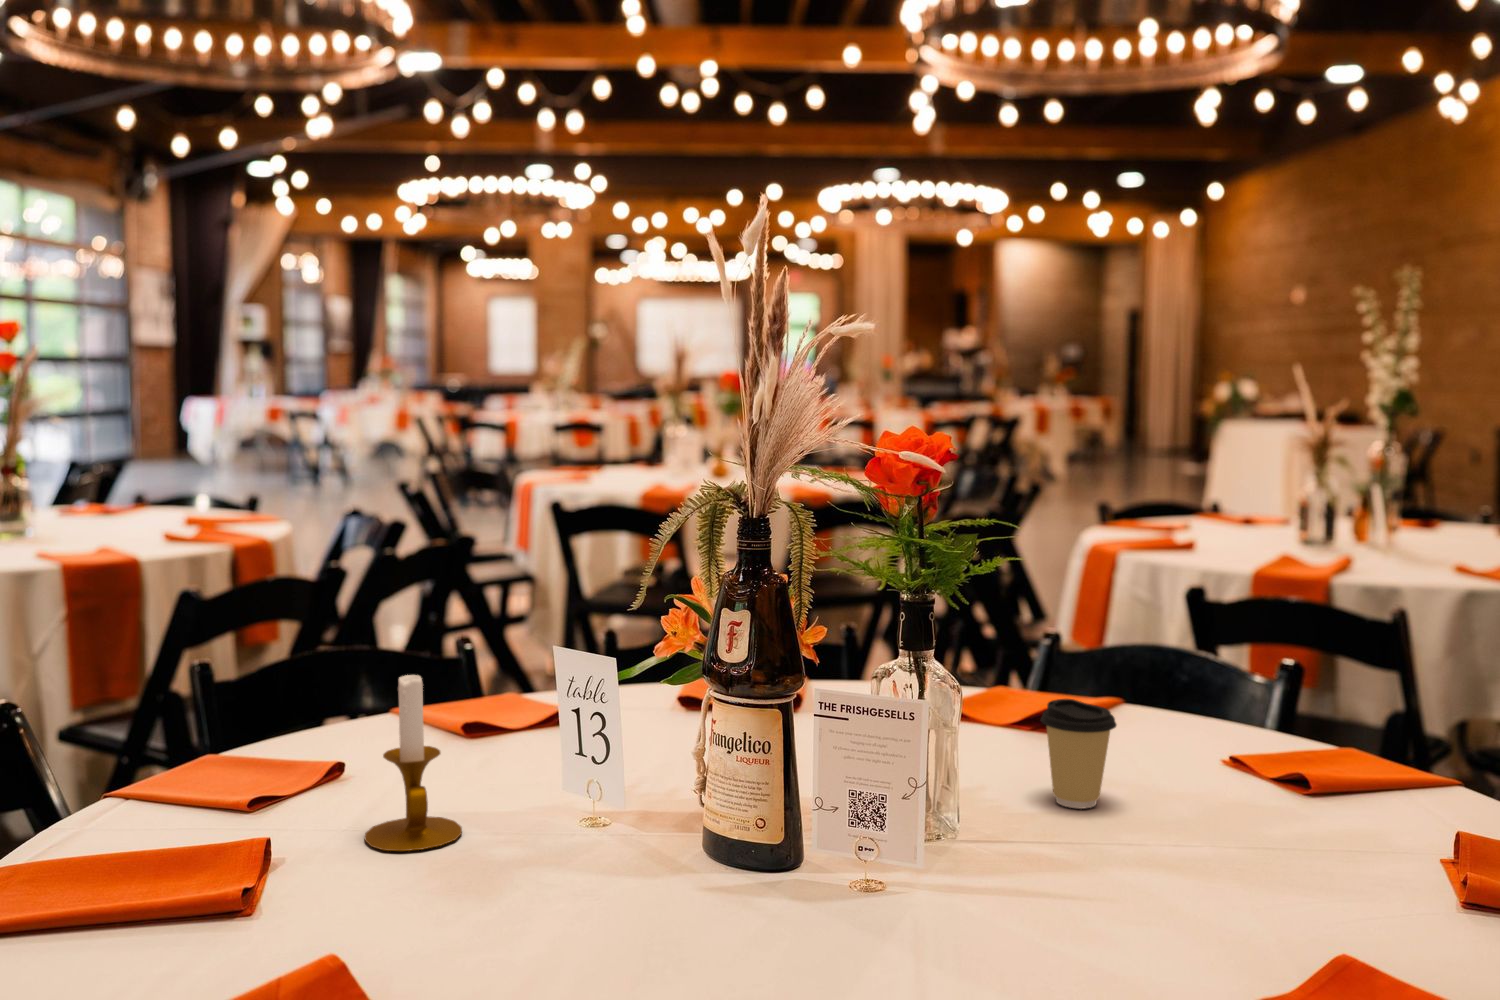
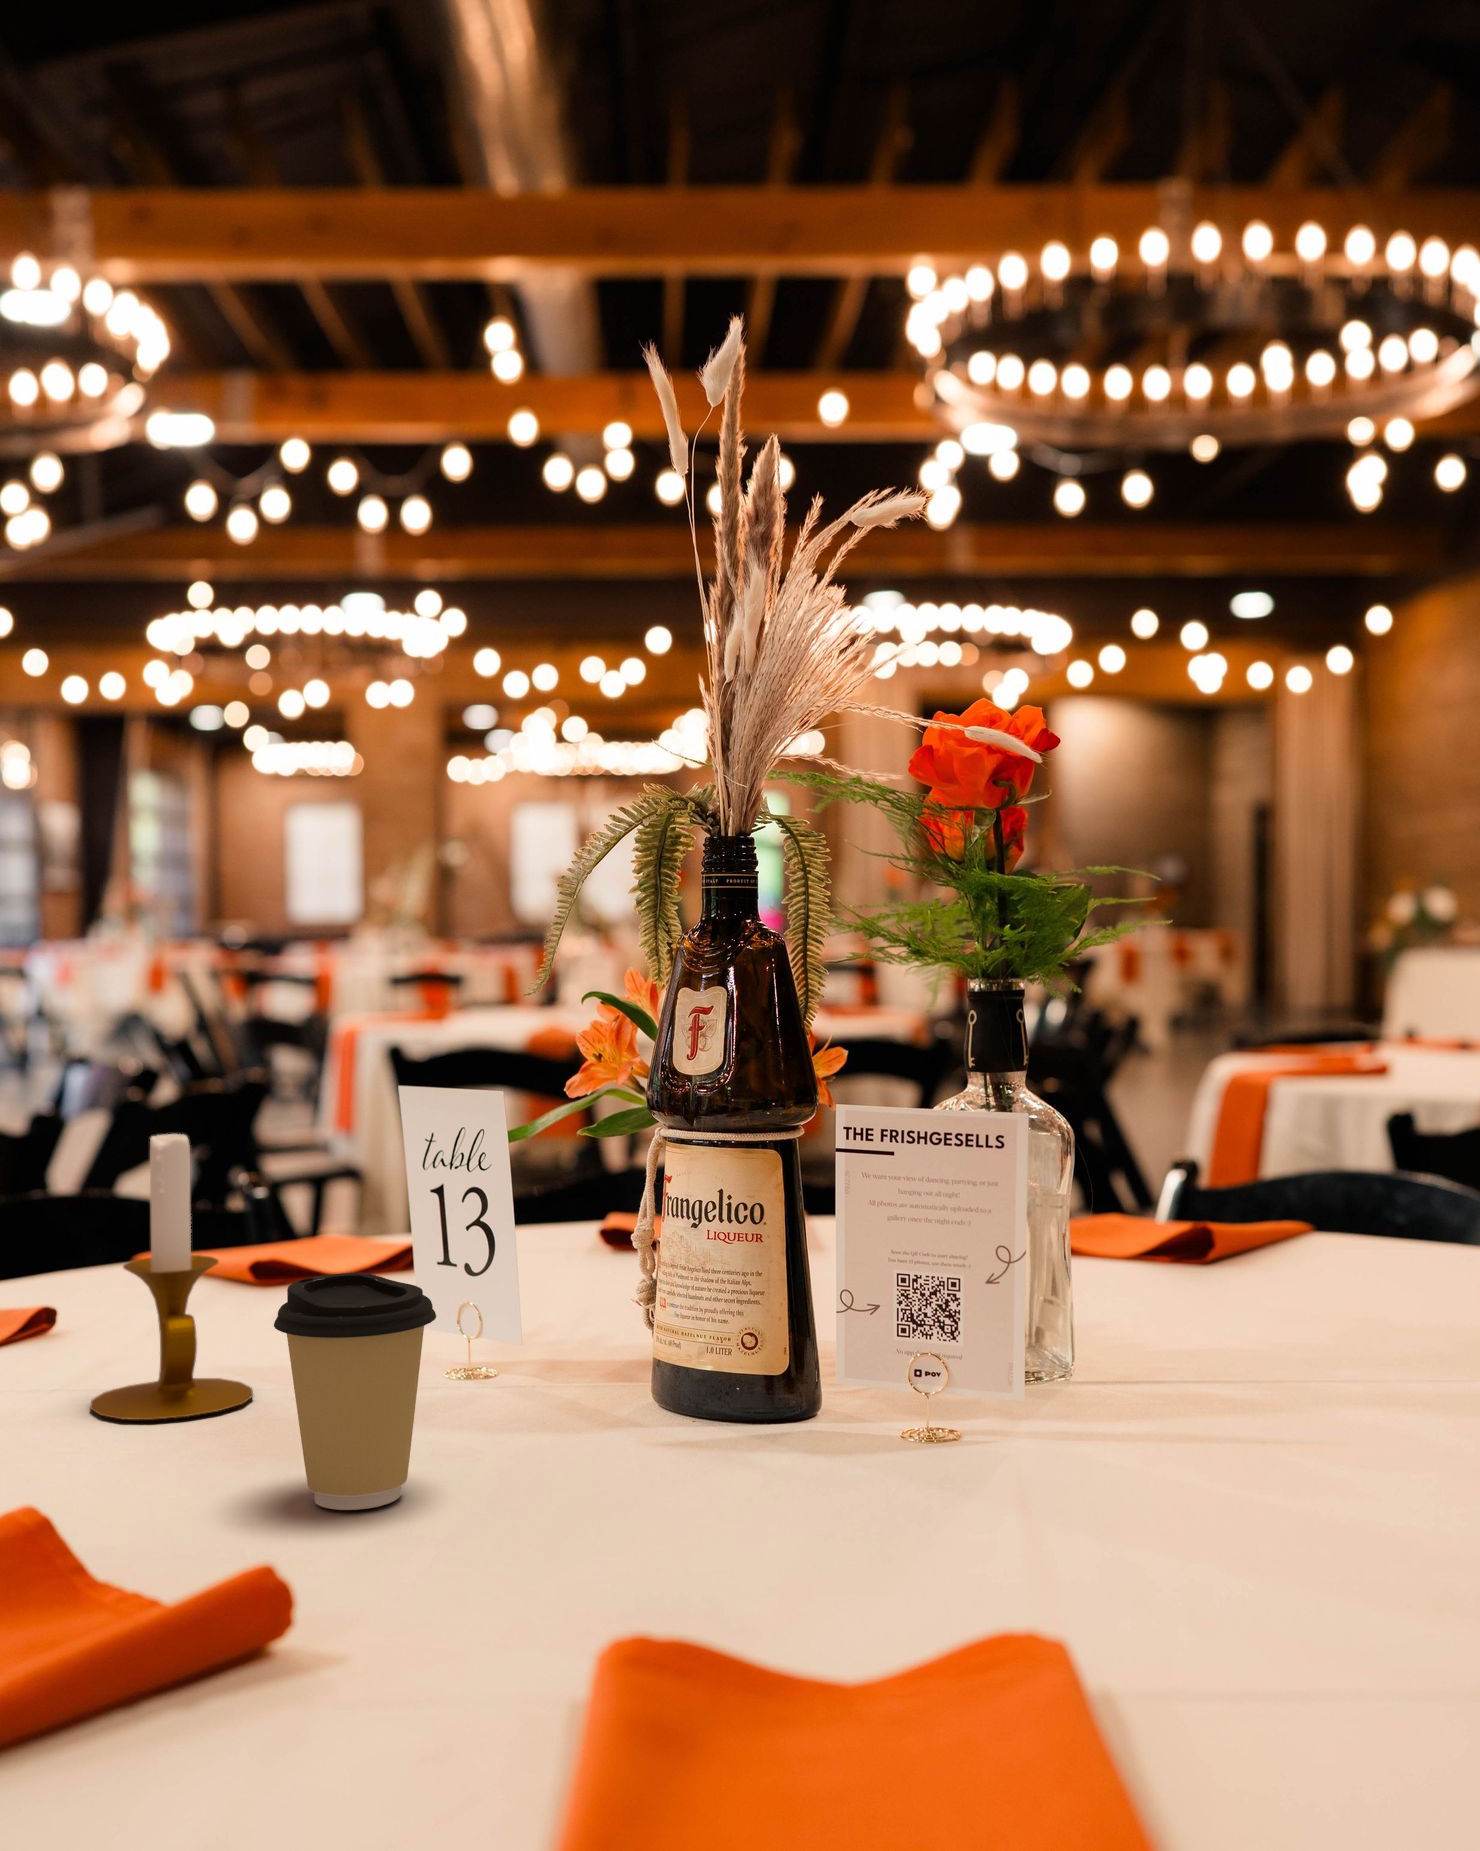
coffee cup: present [1041,699,1116,809] -> present [274,1273,436,1510]

